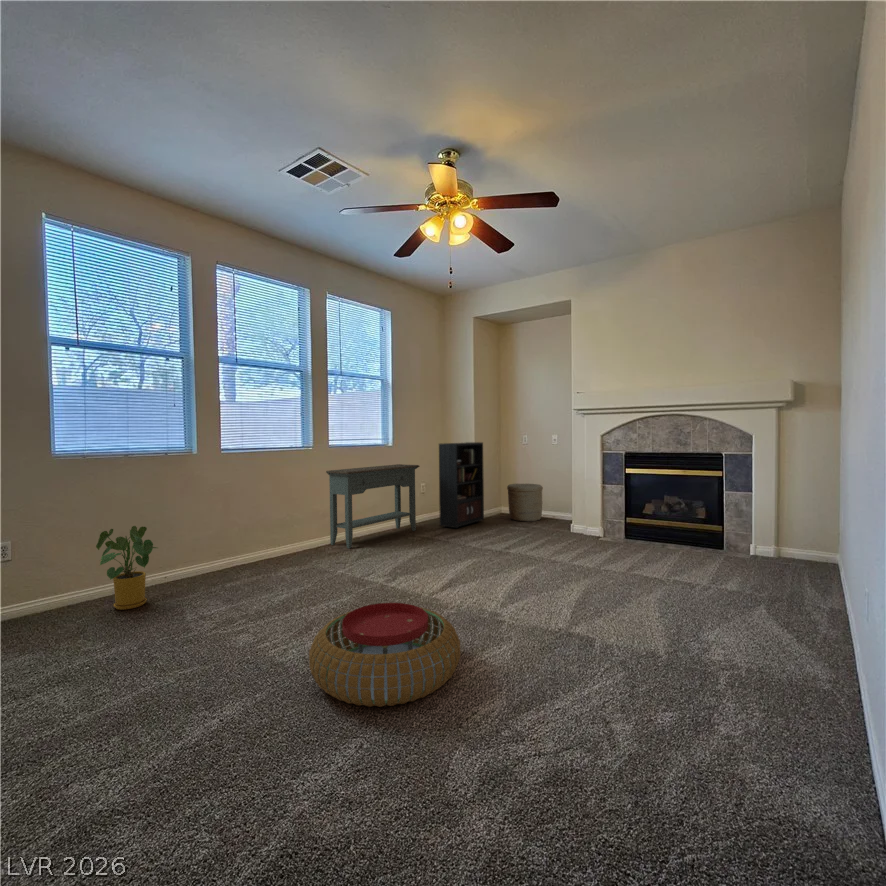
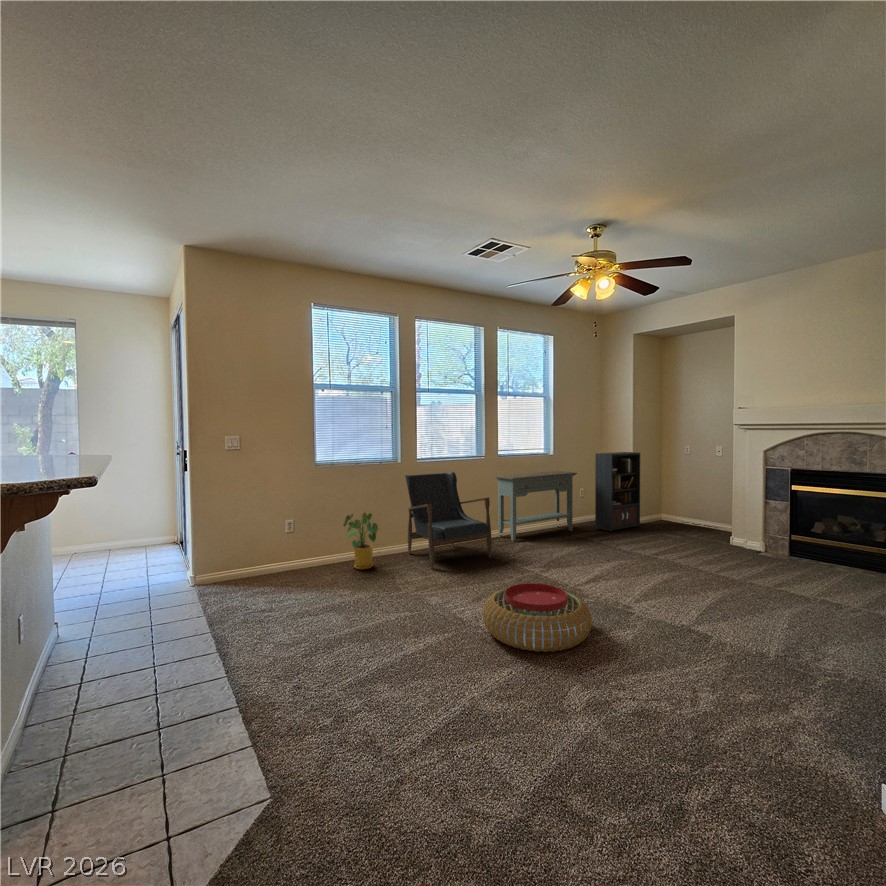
armchair: none [200,467,322,596] -> present [405,472,492,569]
woven basket: present [507,484,543,521] -> none [665,493,704,531]

